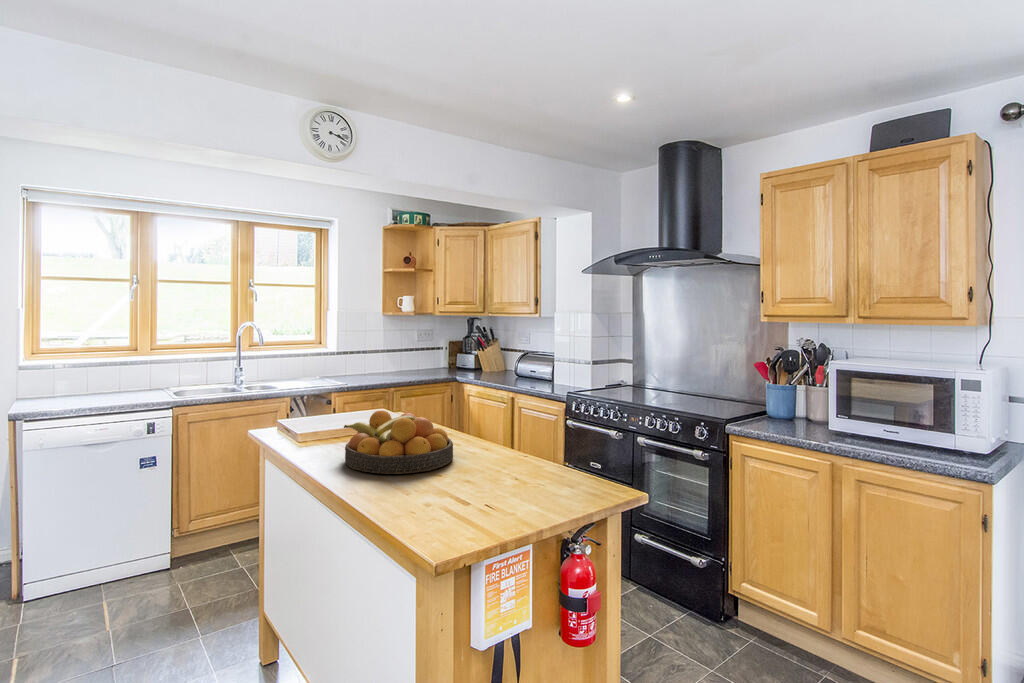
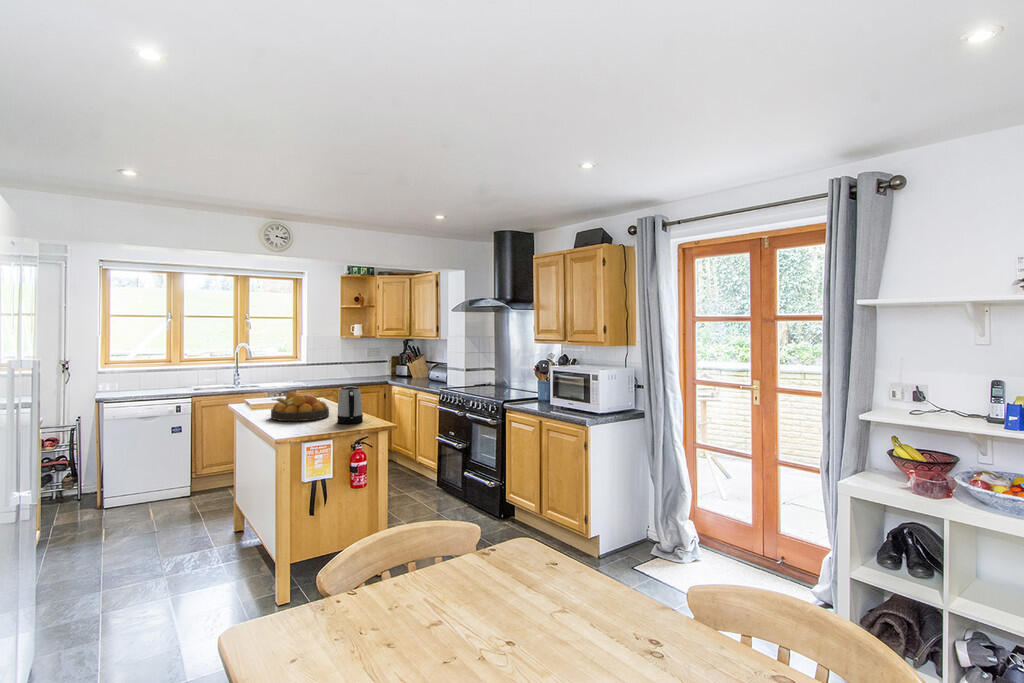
kettle: none [488,402,538,481] -> present [337,386,363,424]

